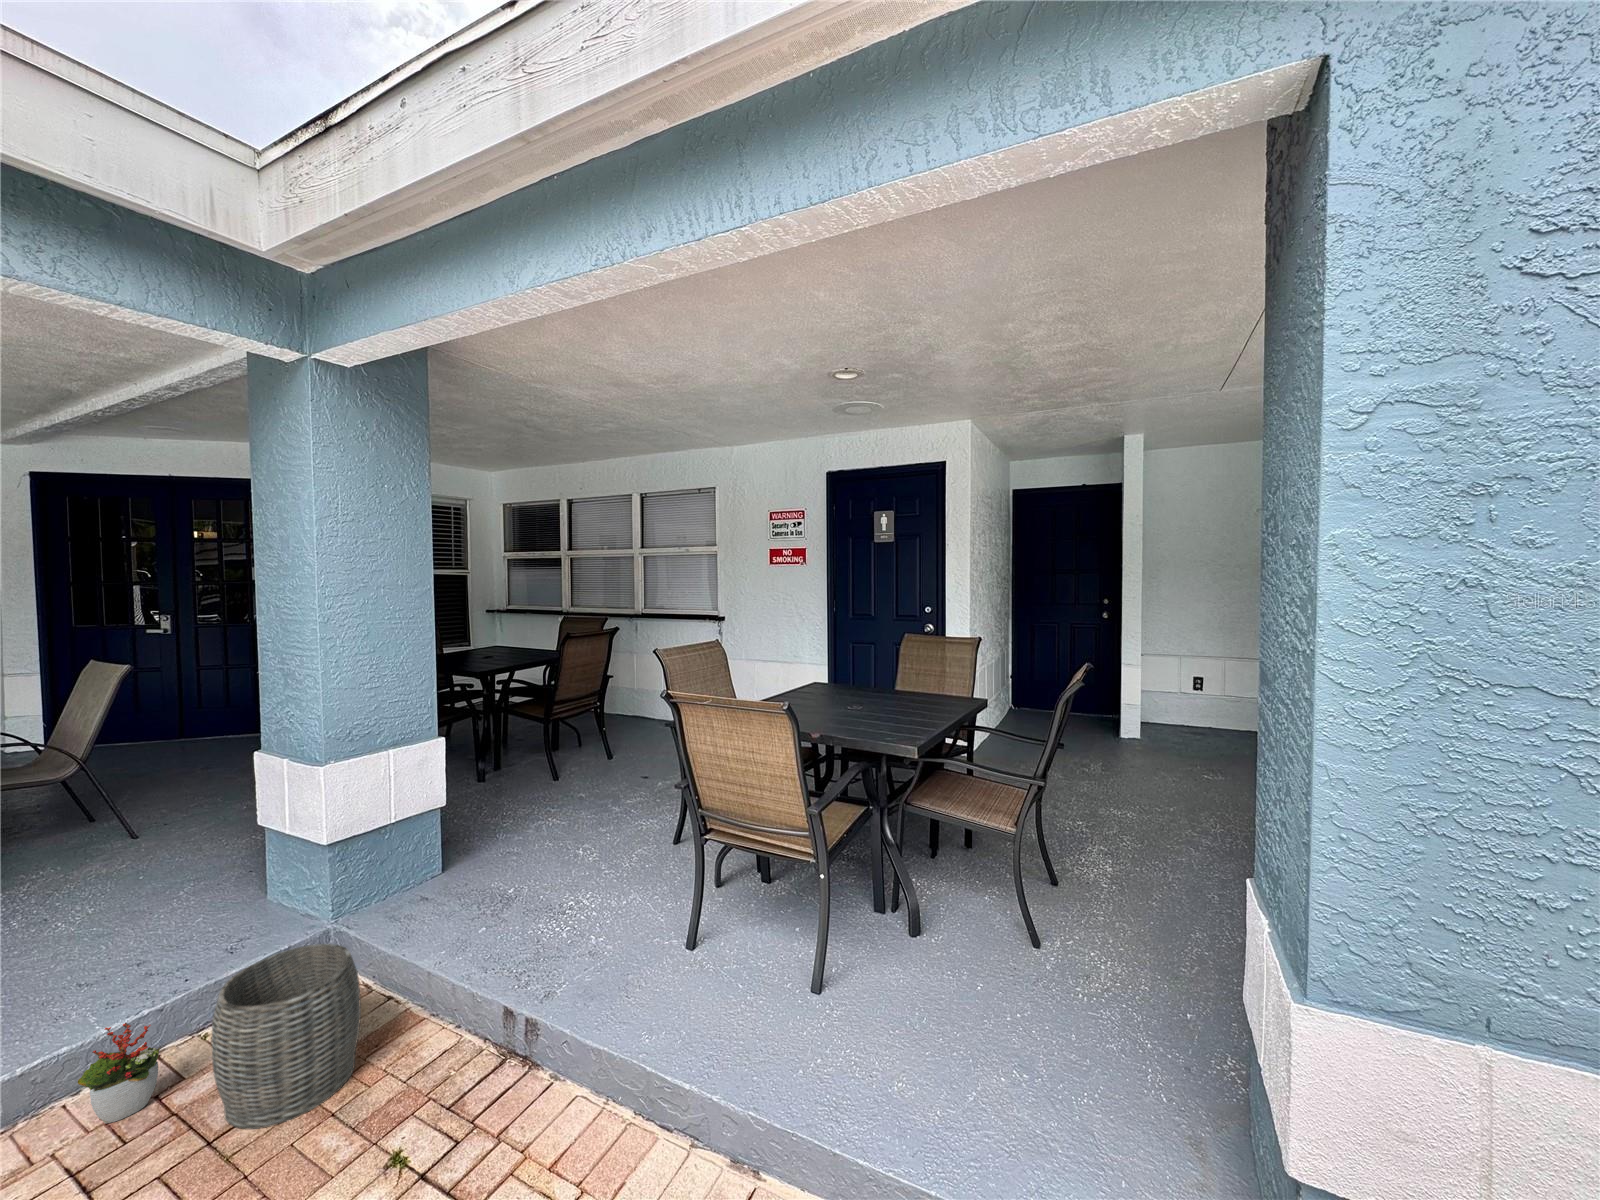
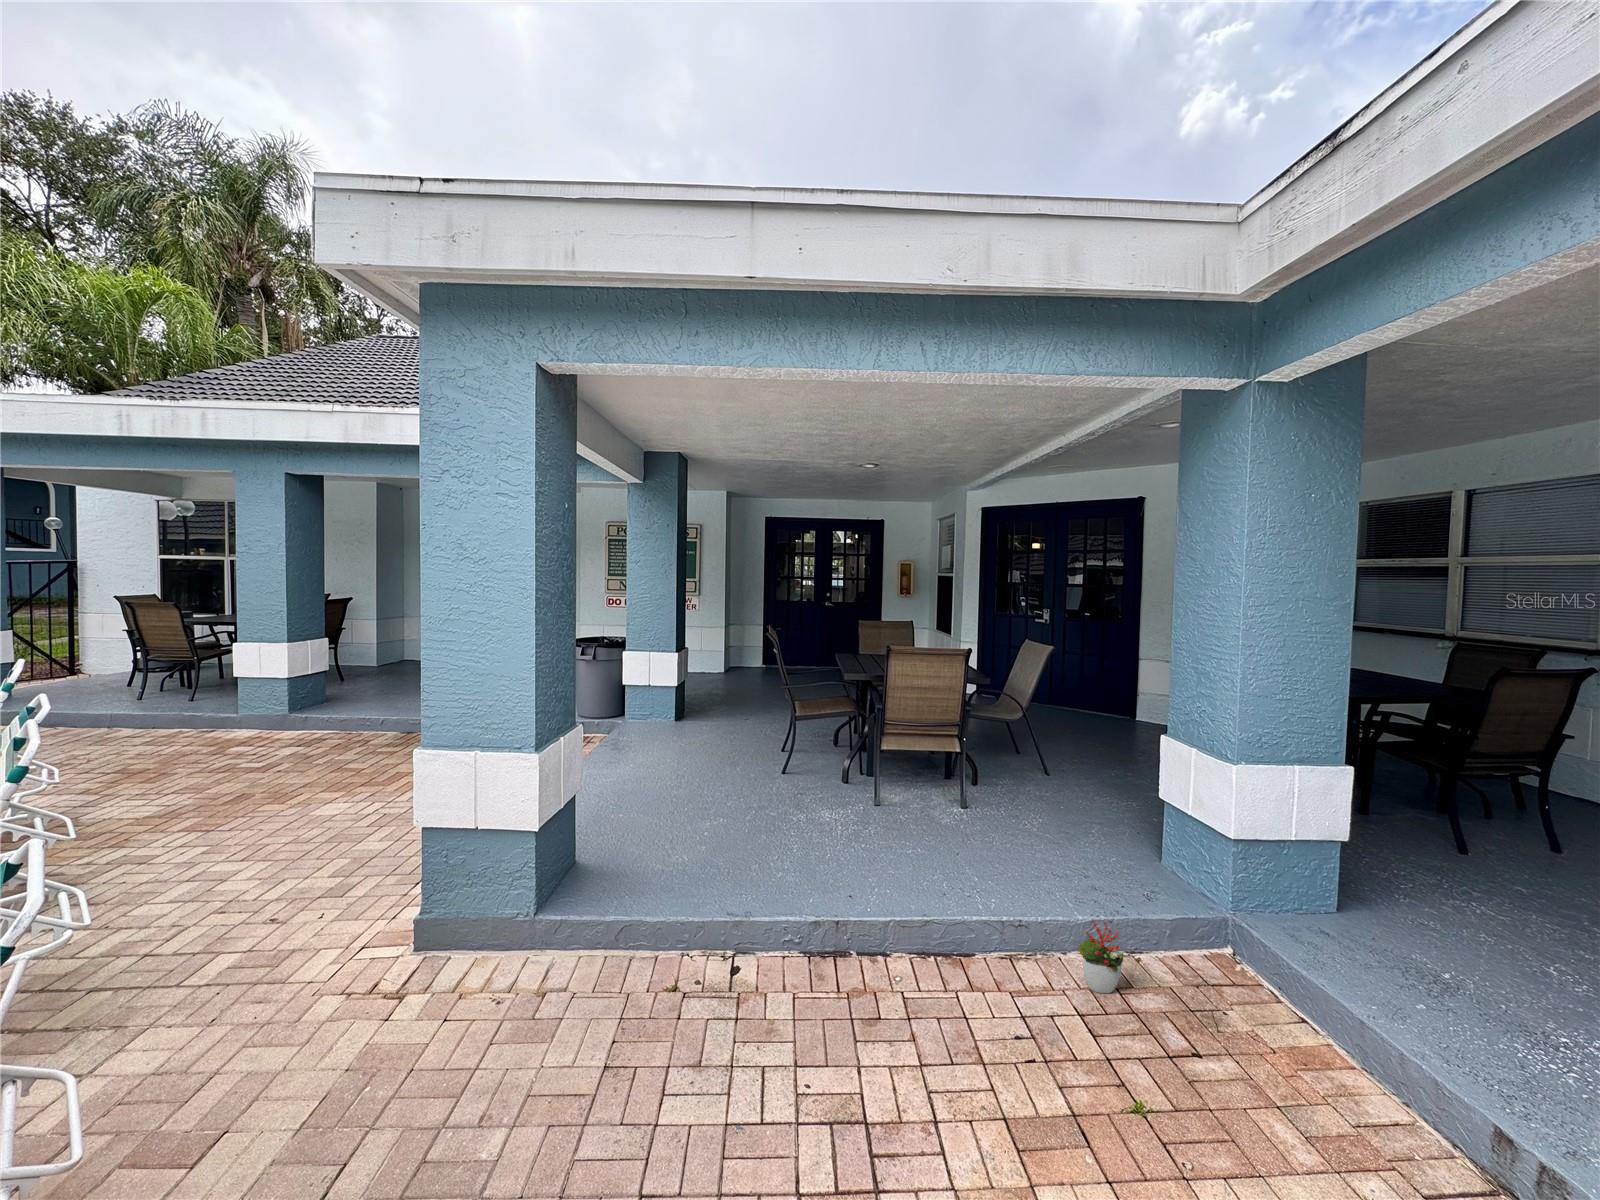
woven basket: present [211,944,361,1129] -> none [1169,923,1297,1089]

